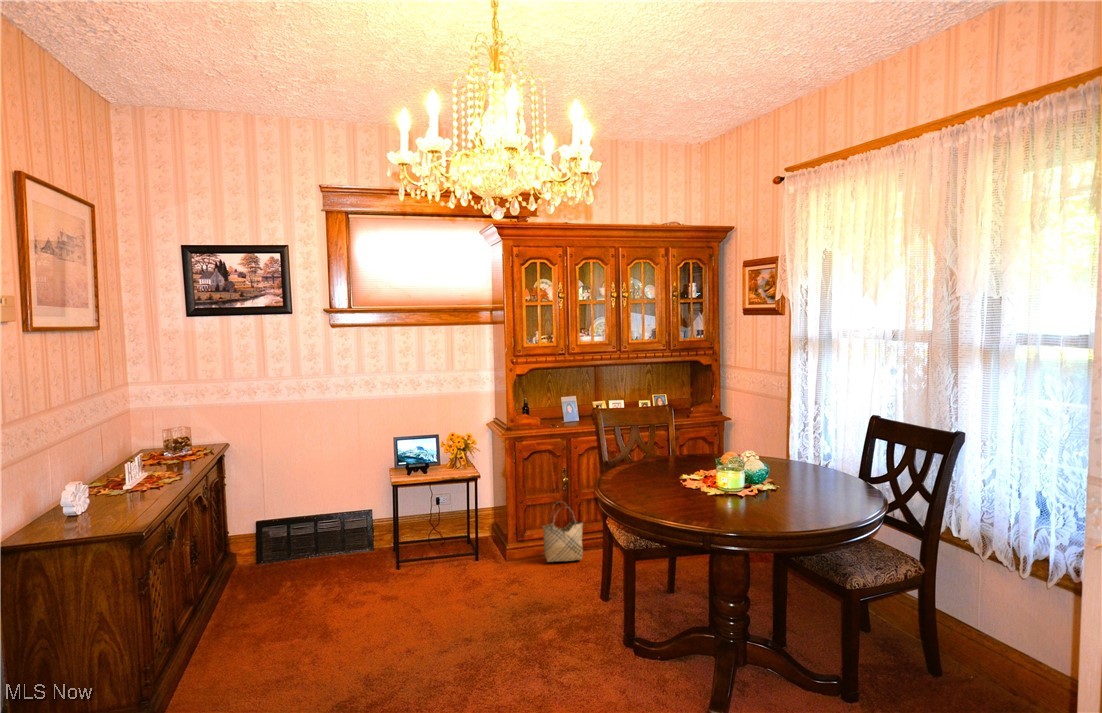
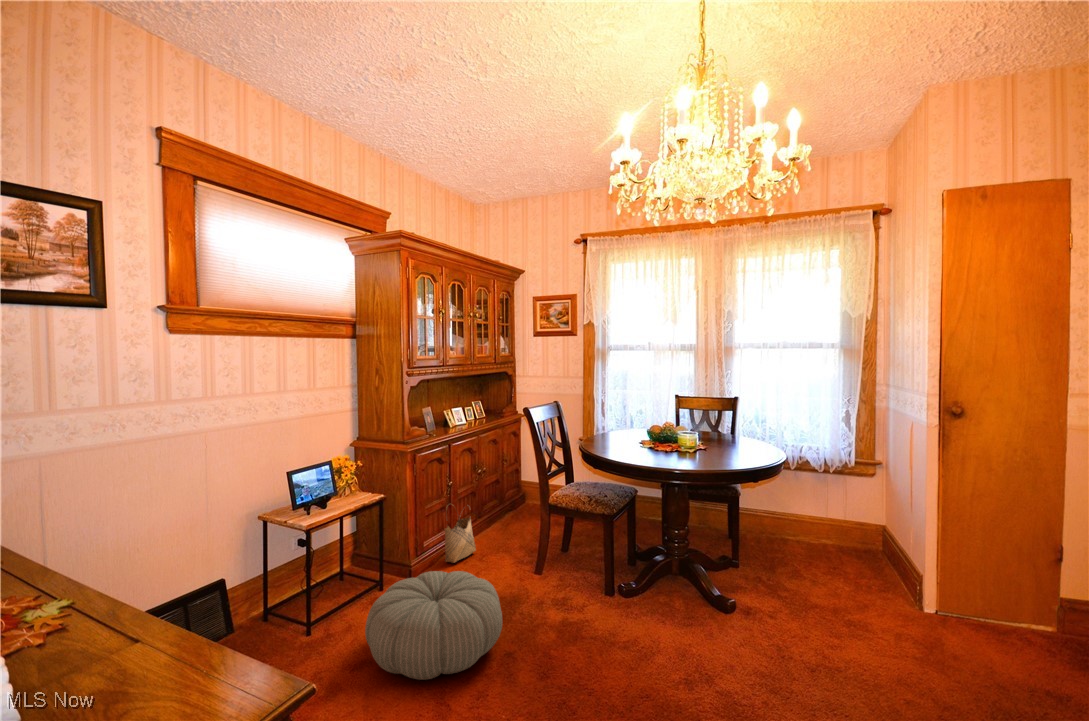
pouf: none [365,550,486,638] -> present [365,571,502,680]

